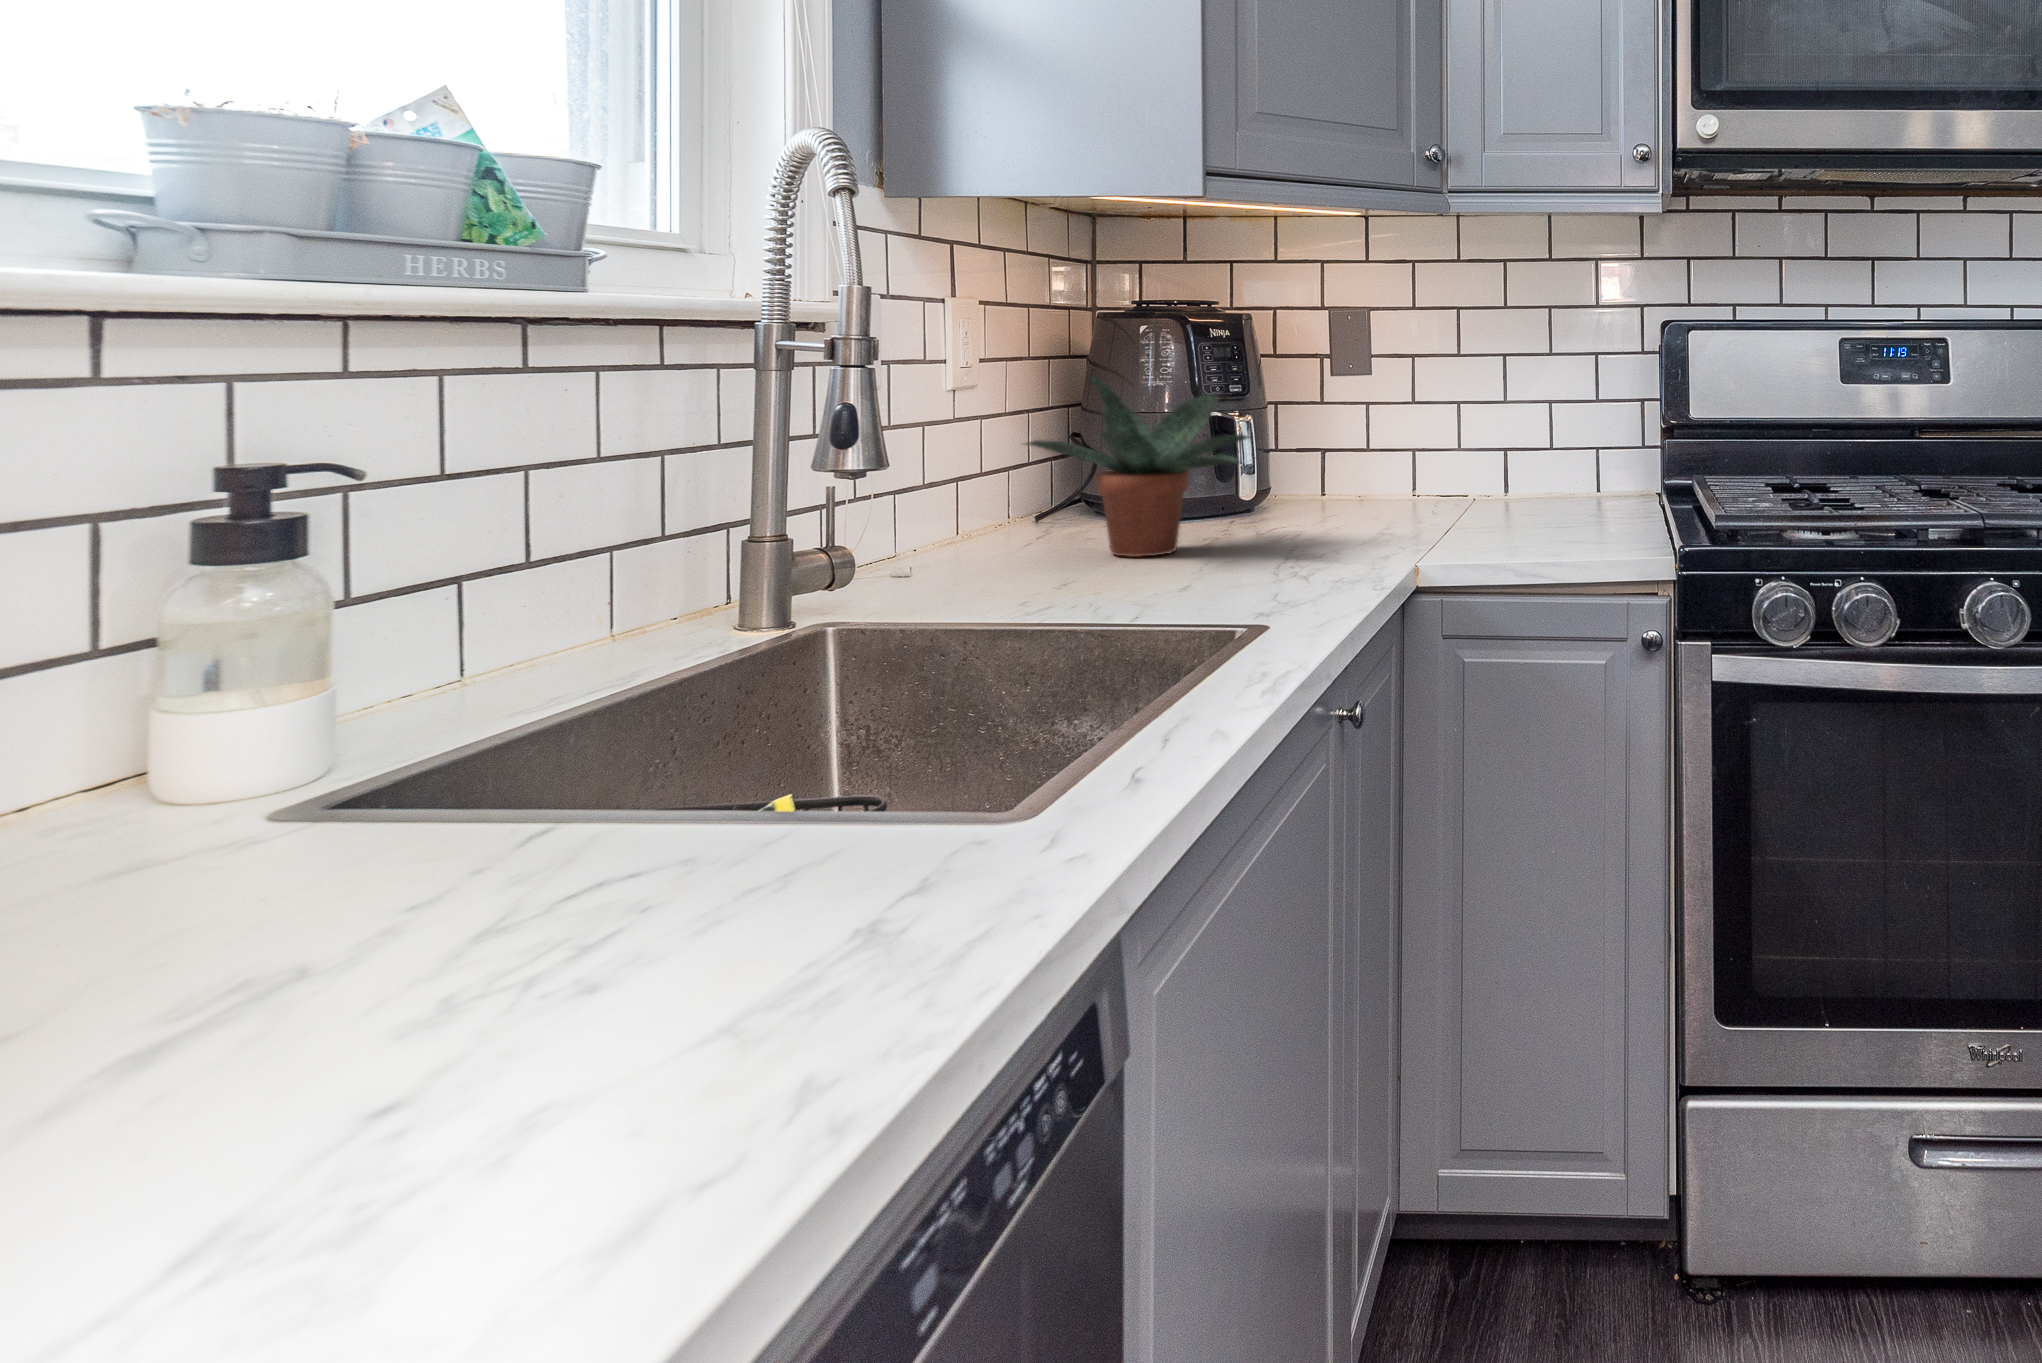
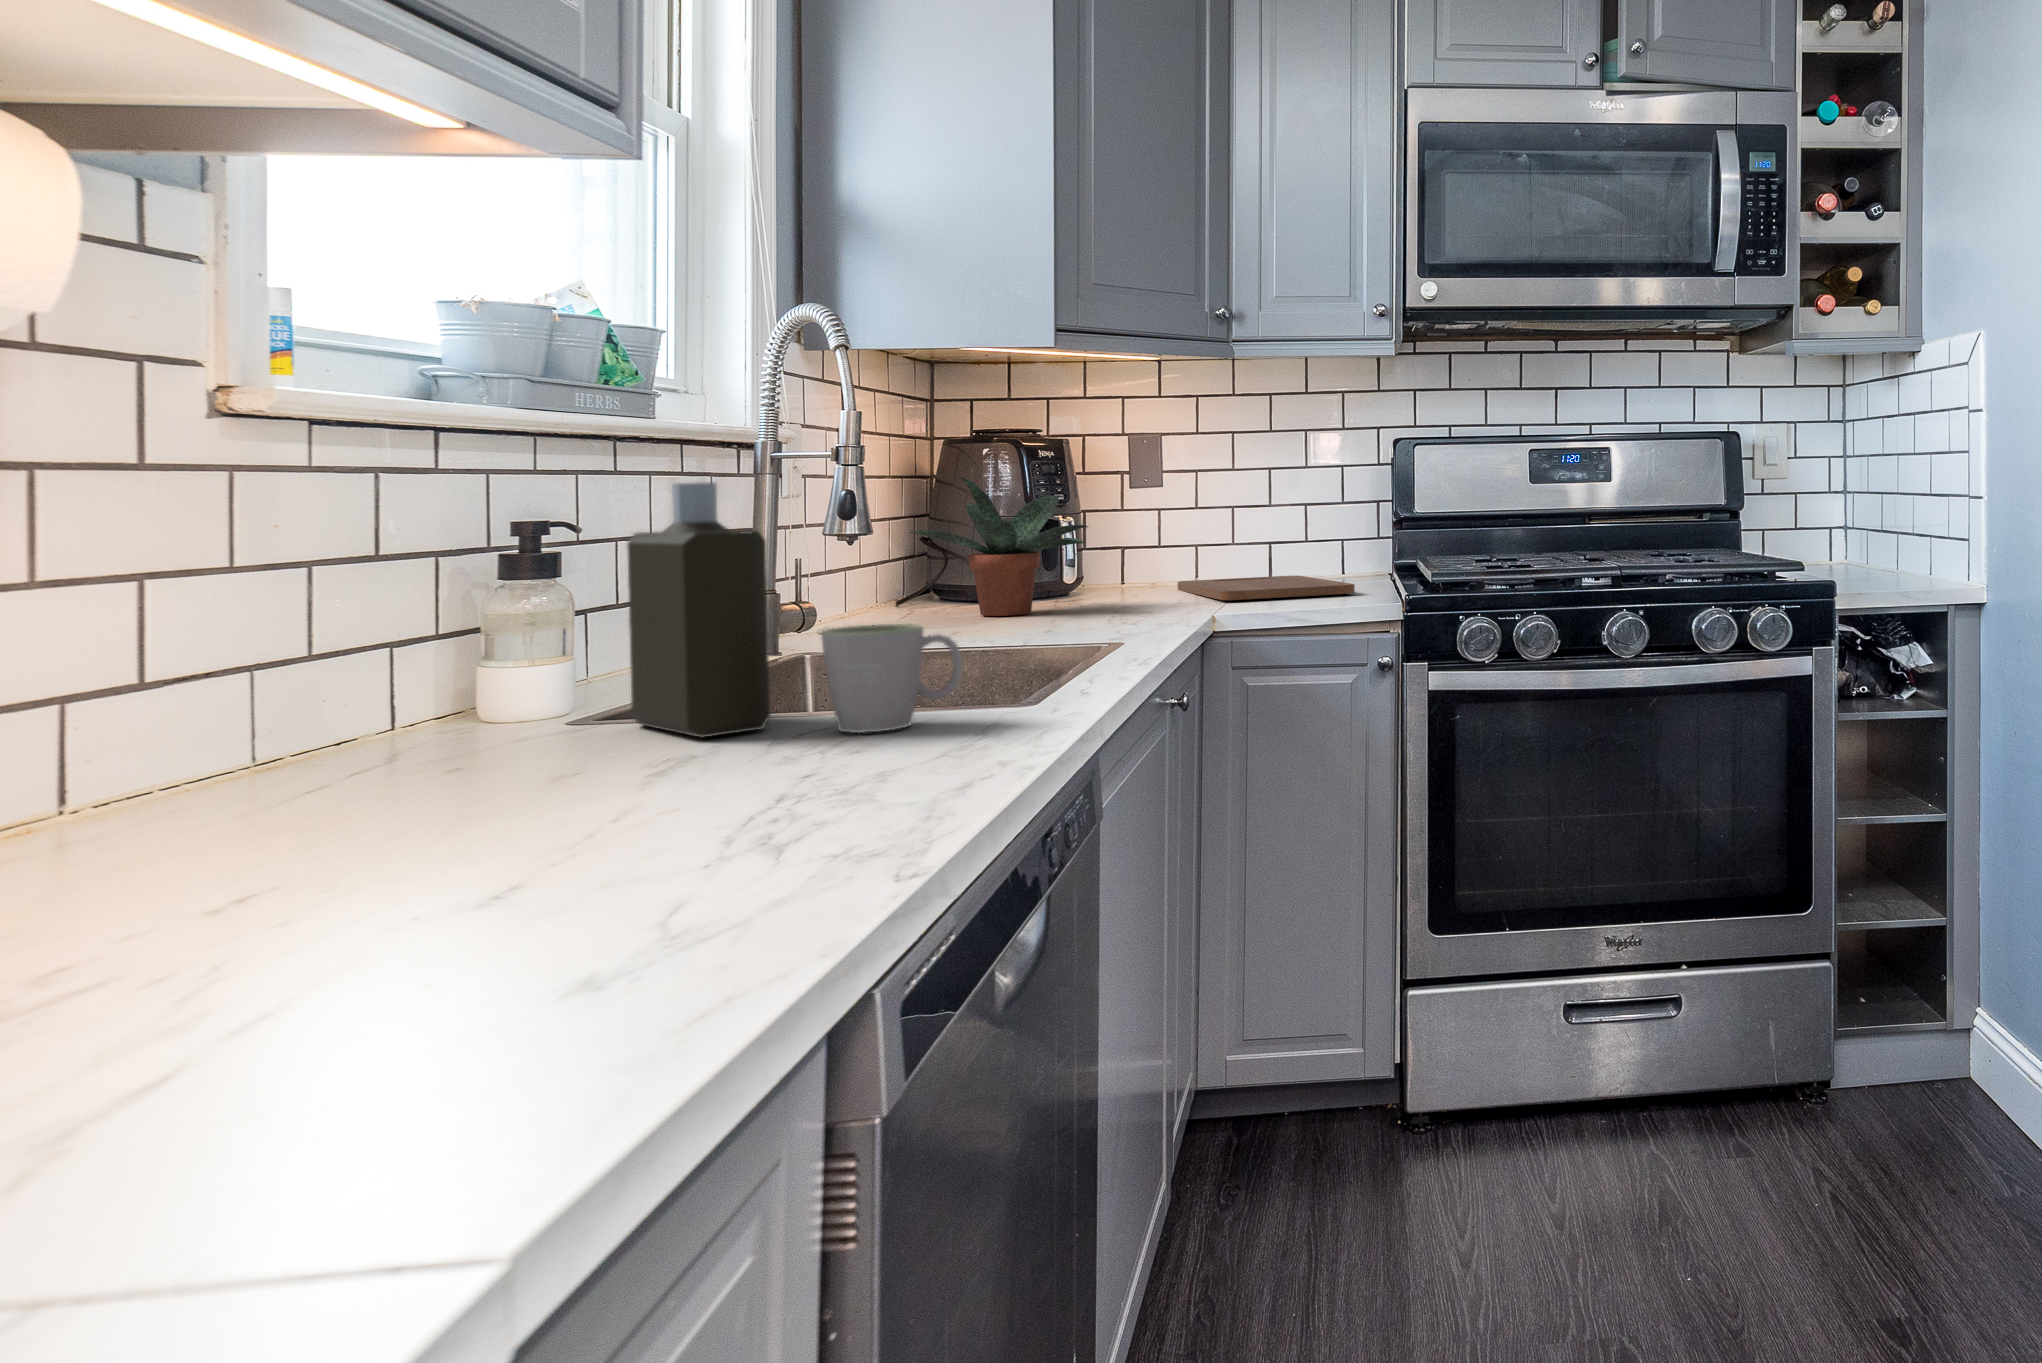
bottle: none [150,424,389,994] -> present [627,482,770,738]
cutting board: none [1380,493,1601,538] -> present [1178,576,1355,600]
mug: none [442,725,766,1002] -> present [821,624,962,733]

